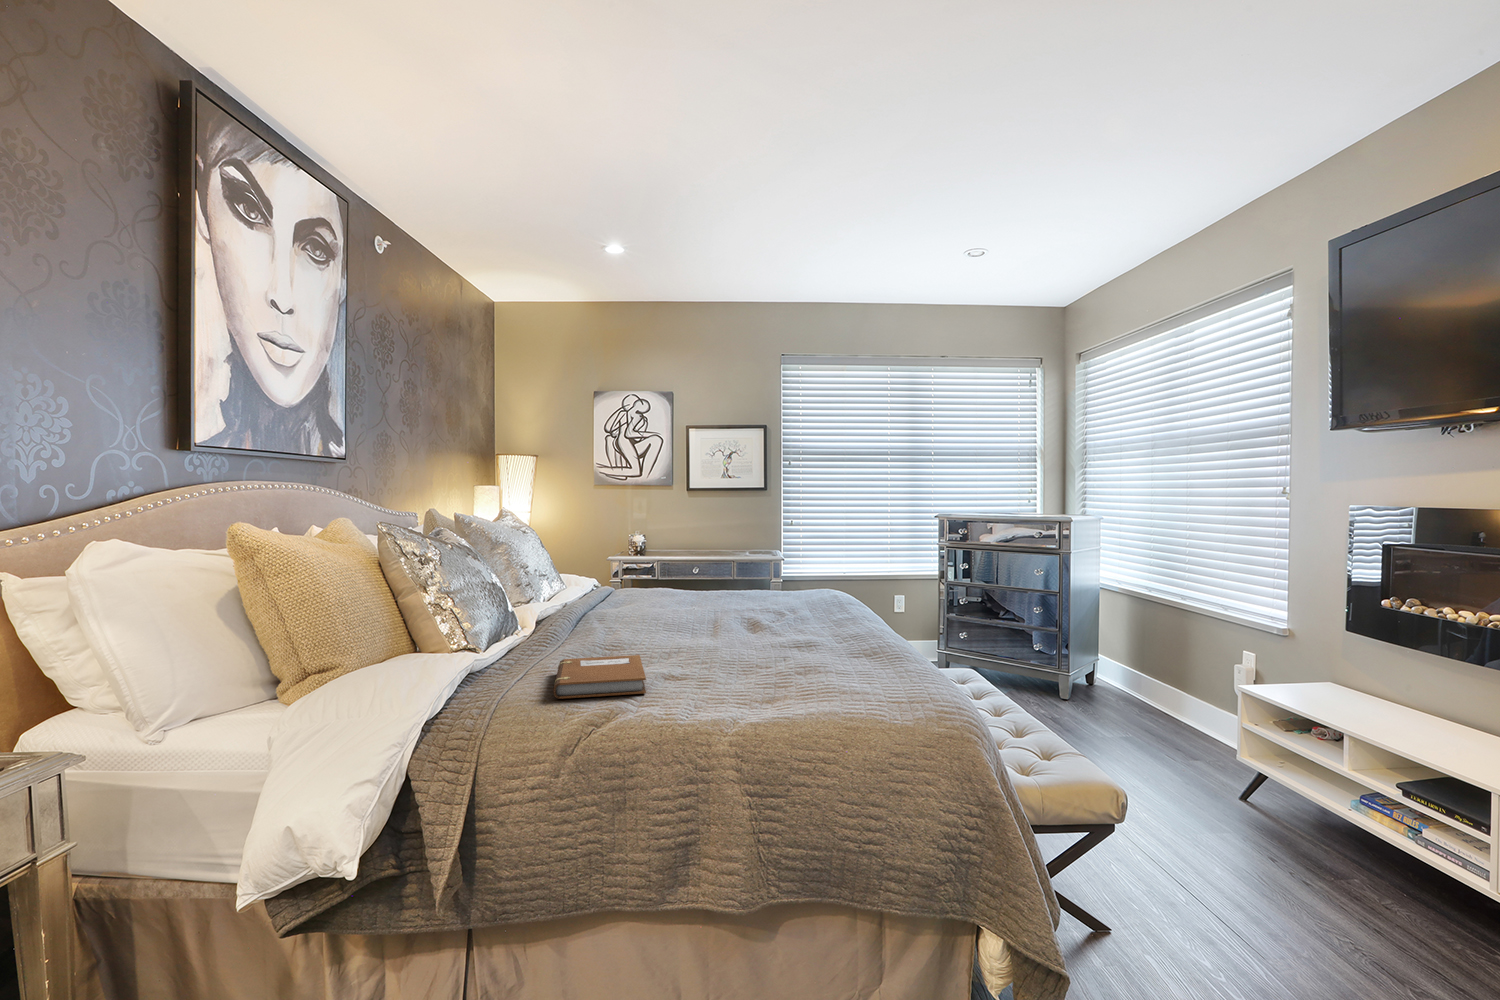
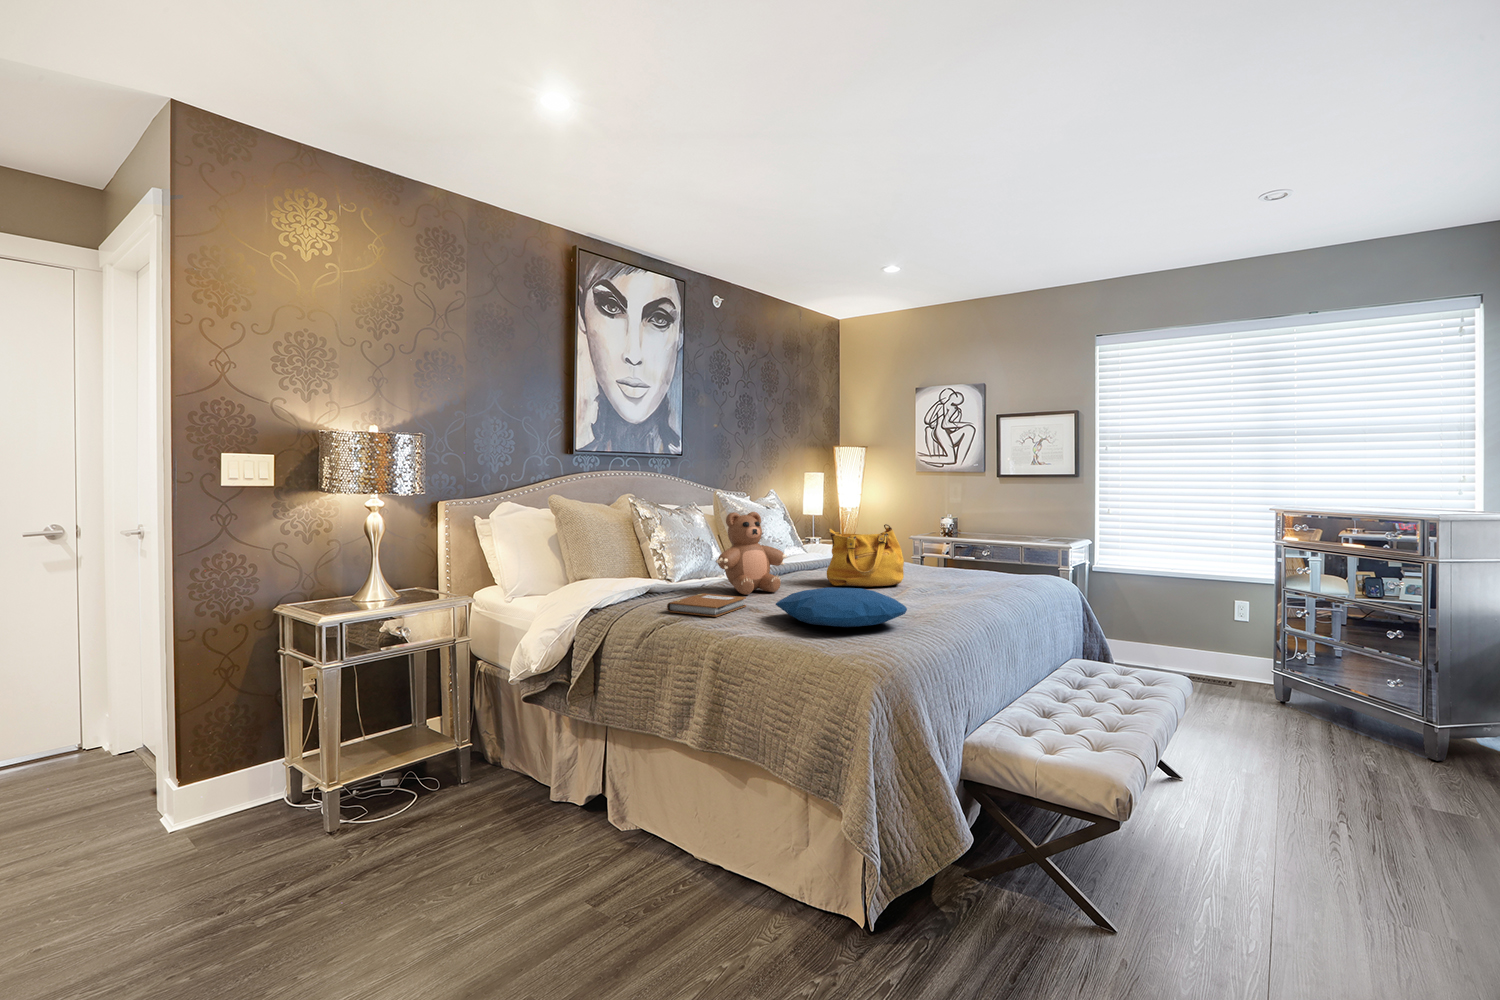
teddy bear: none [547,532,629,651] -> present [716,512,787,595]
handbag: none [645,541,736,622] -> present [827,524,904,587]
pillow: none [719,622,891,679] -> present [776,588,907,627]

